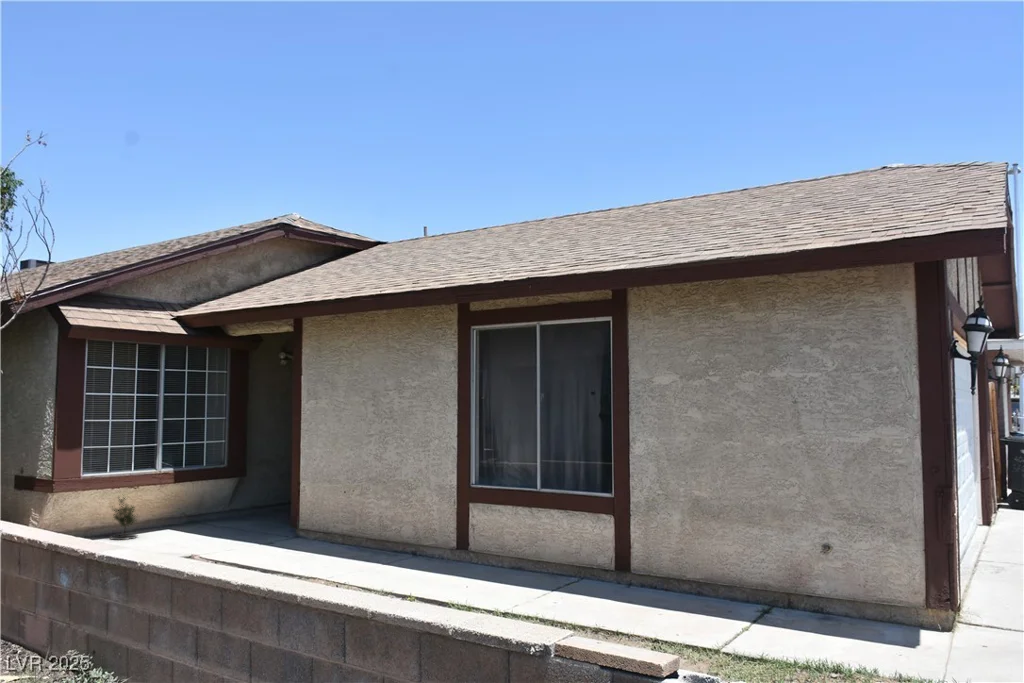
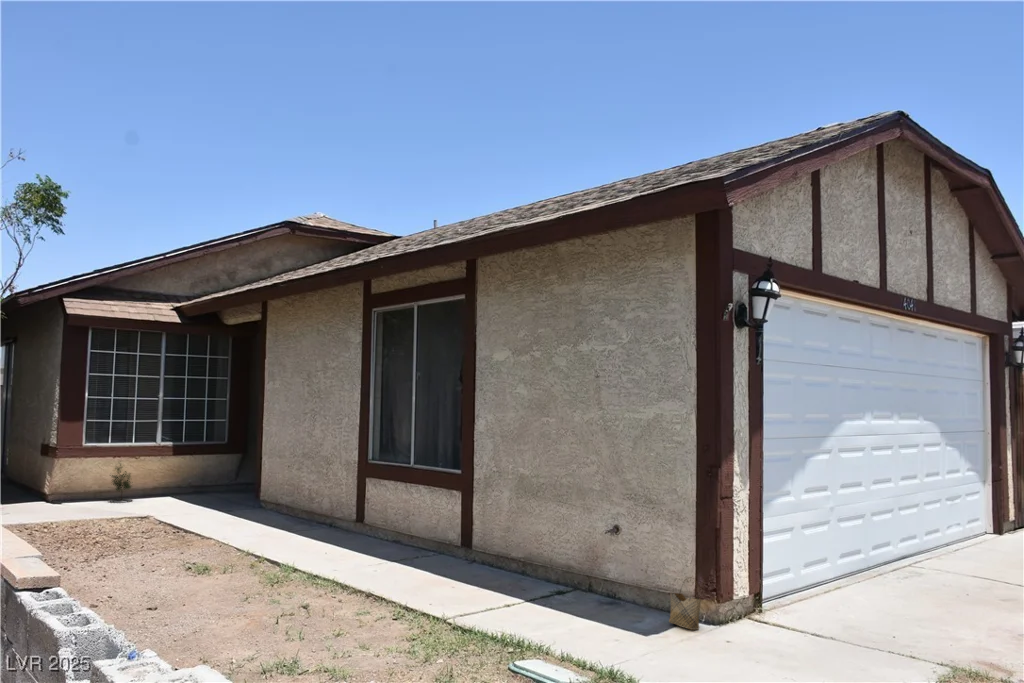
woven basket: none [908,590,945,640] -> present [669,582,701,630]

